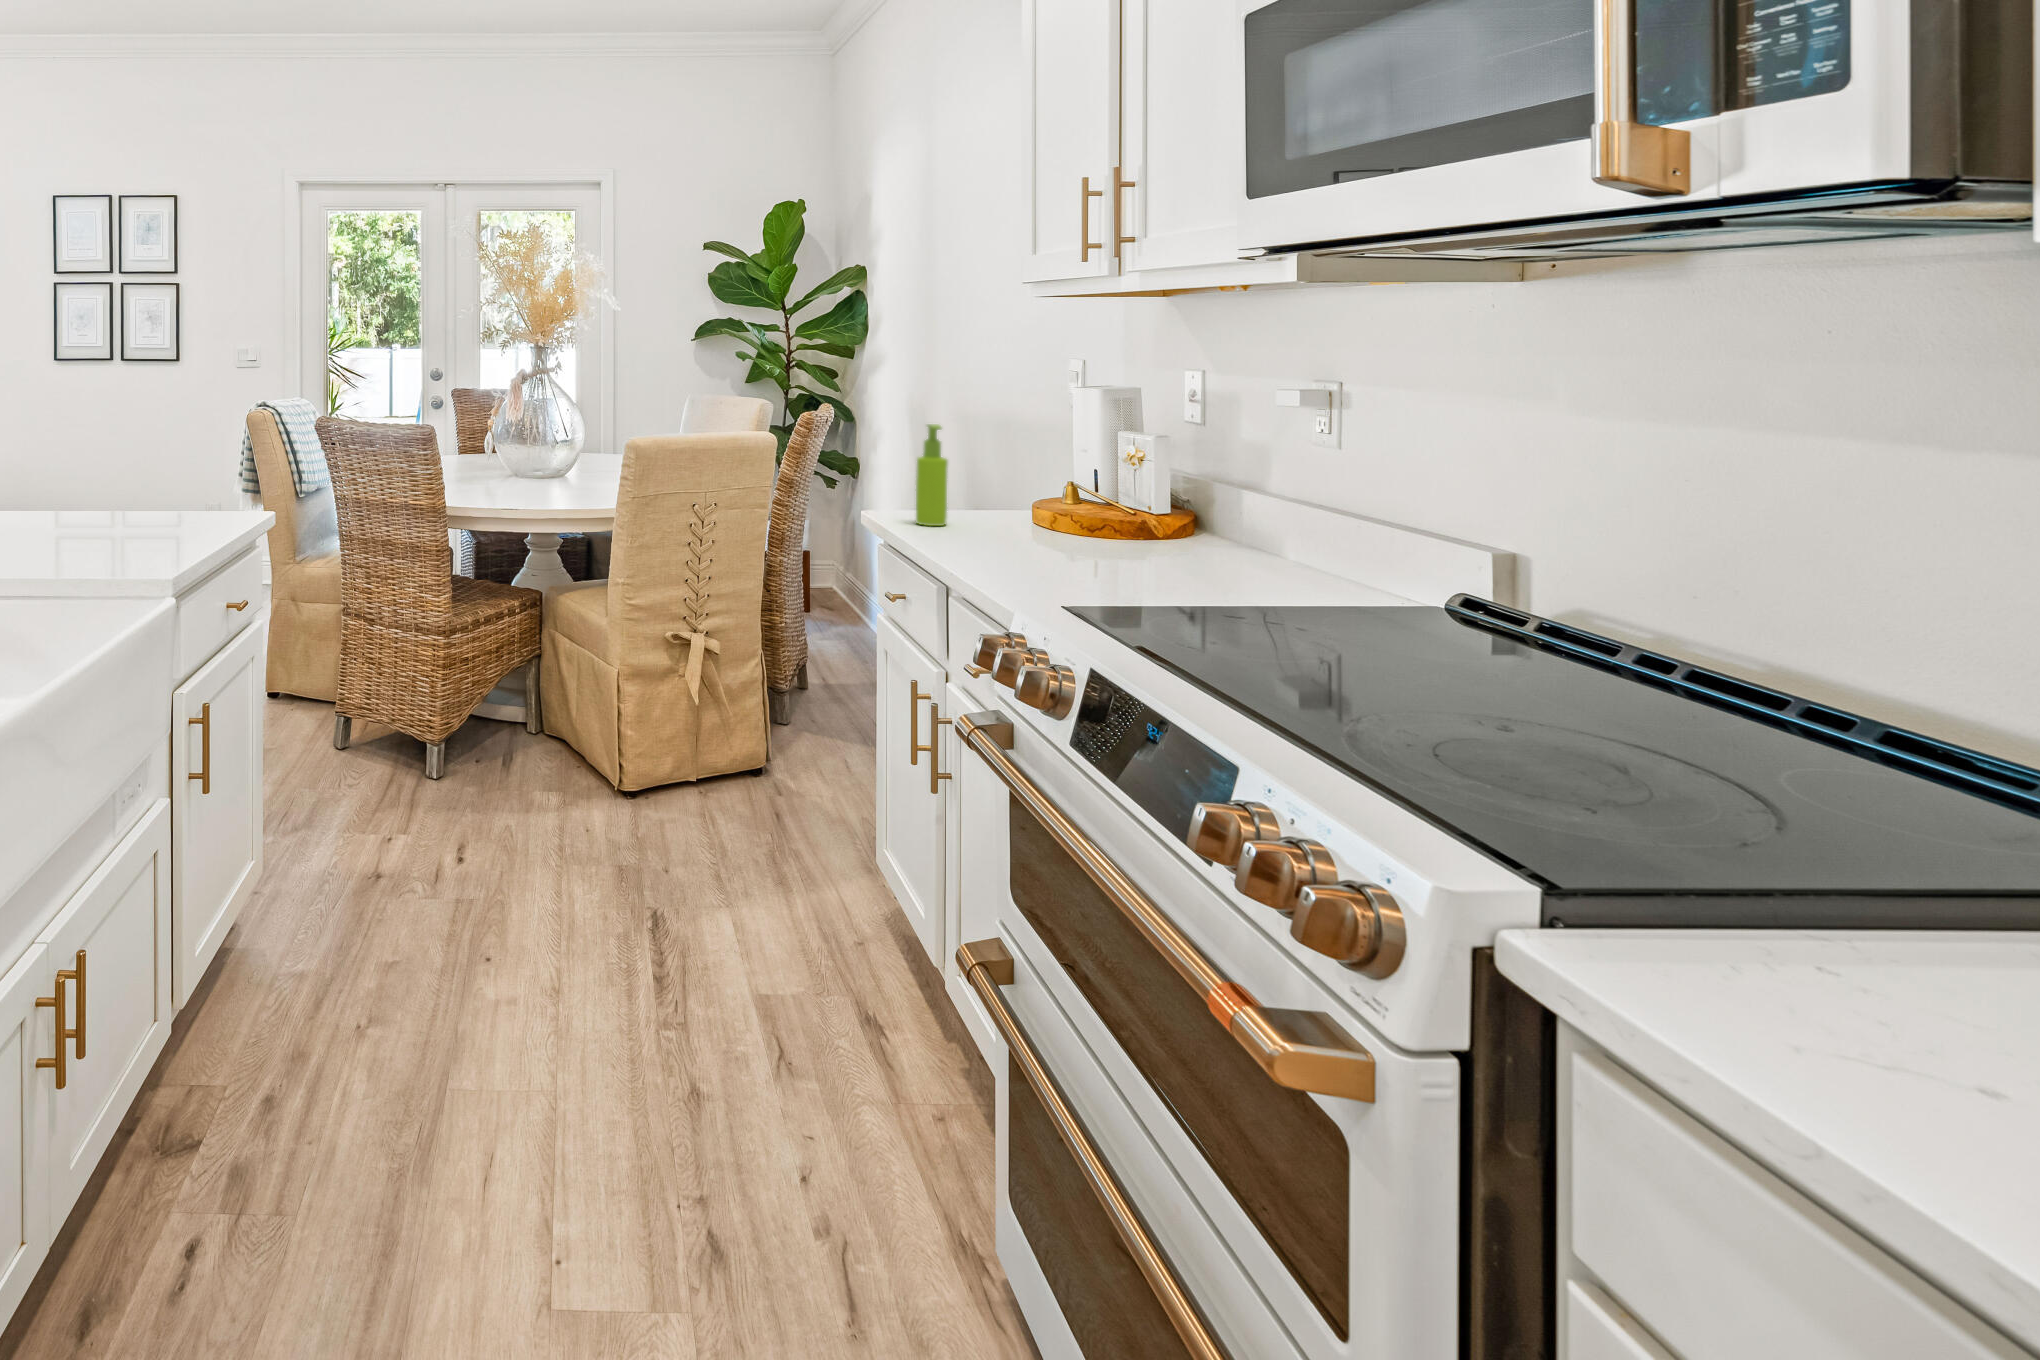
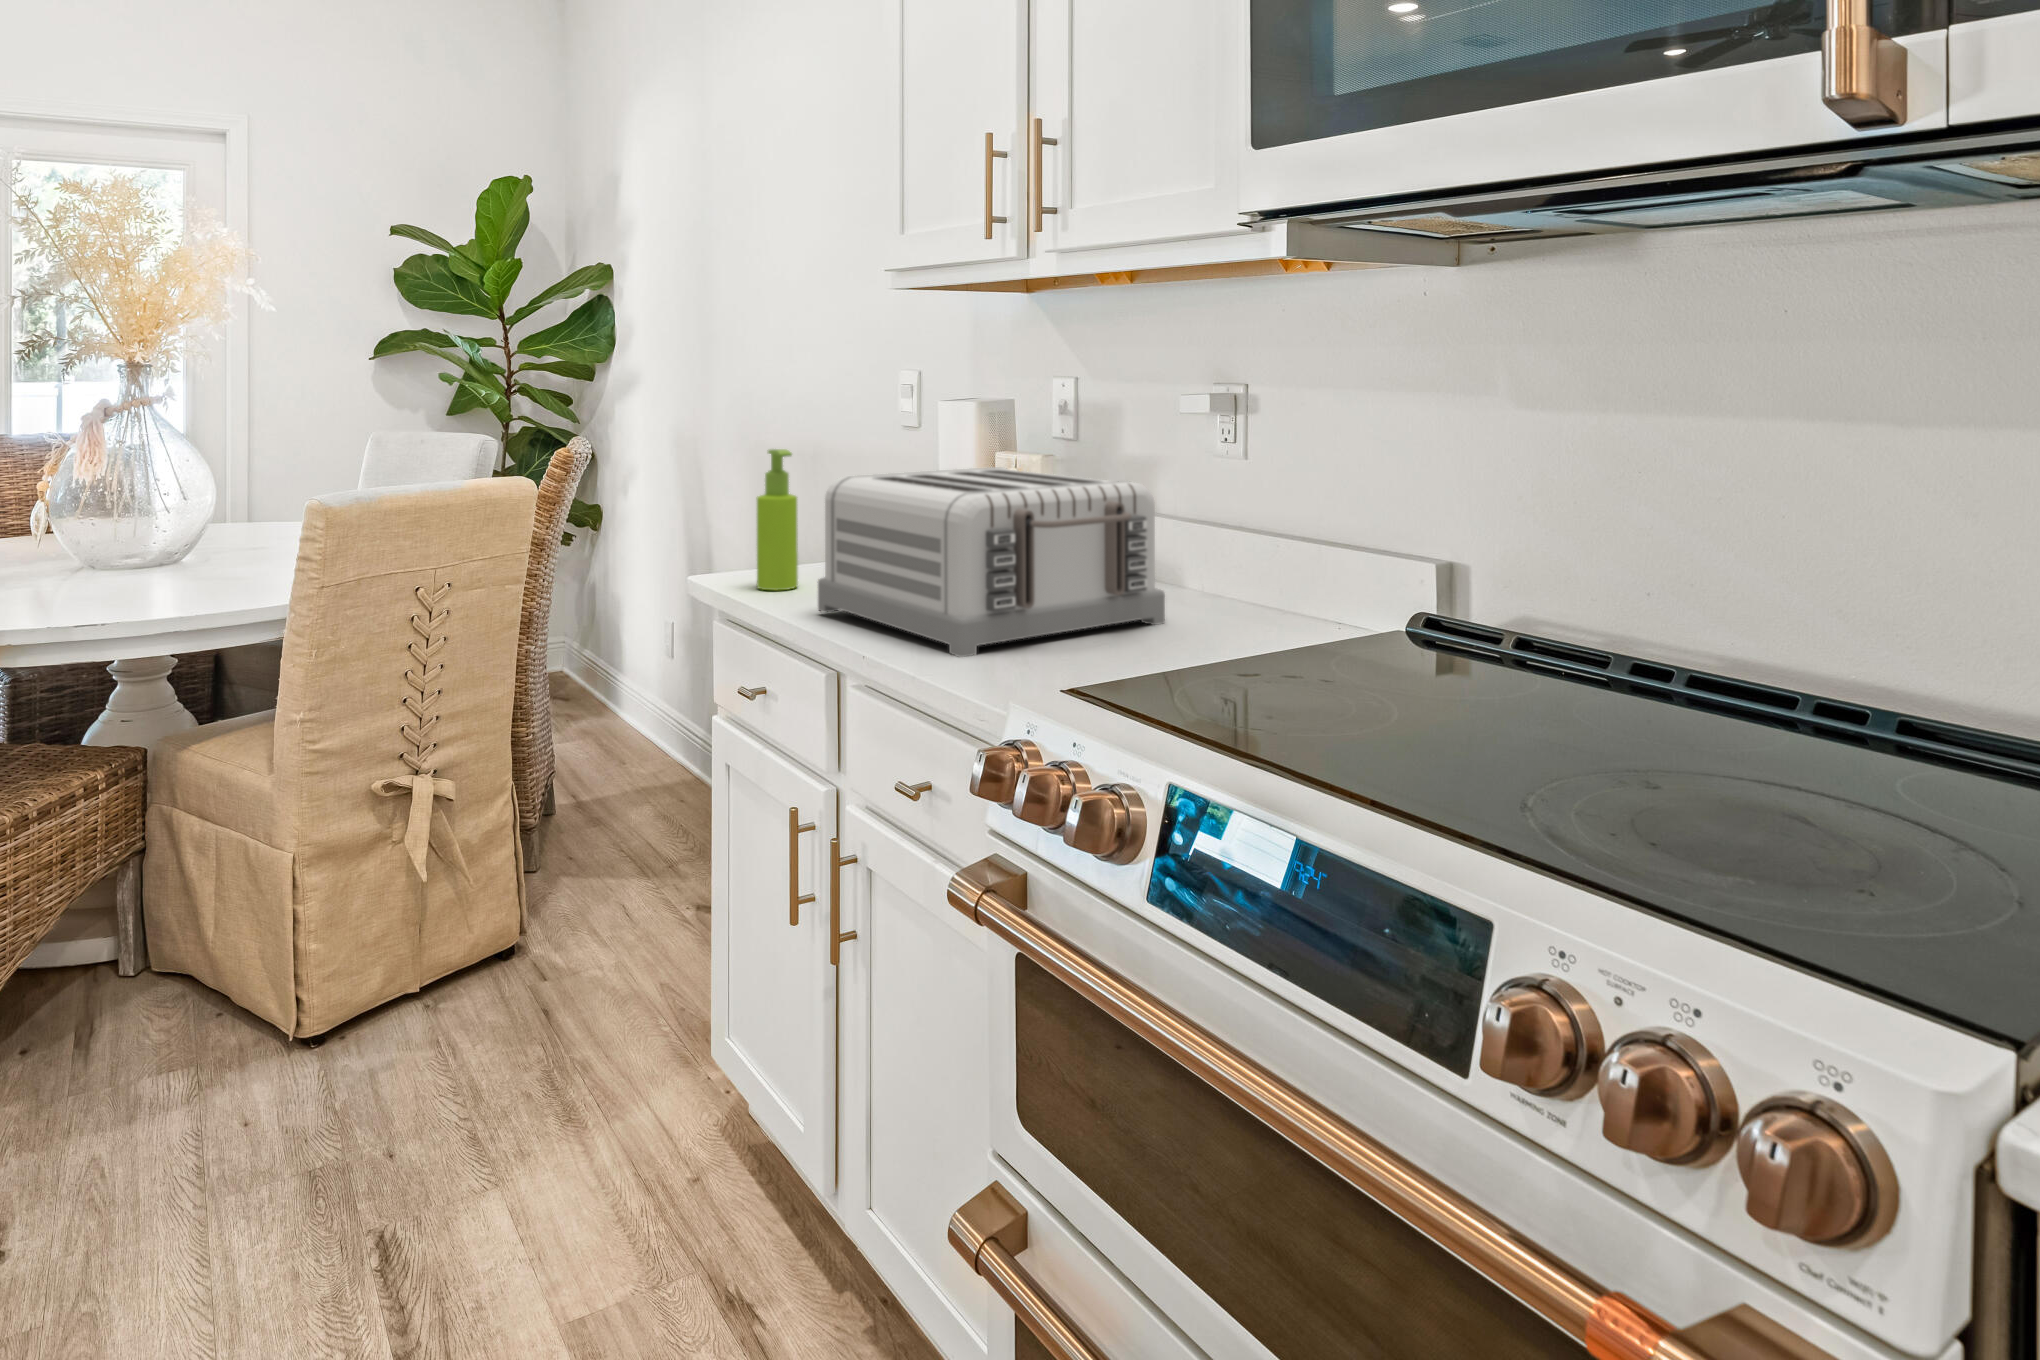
toaster: none [945,446,1213,575] -> present [818,467,1165,657]

